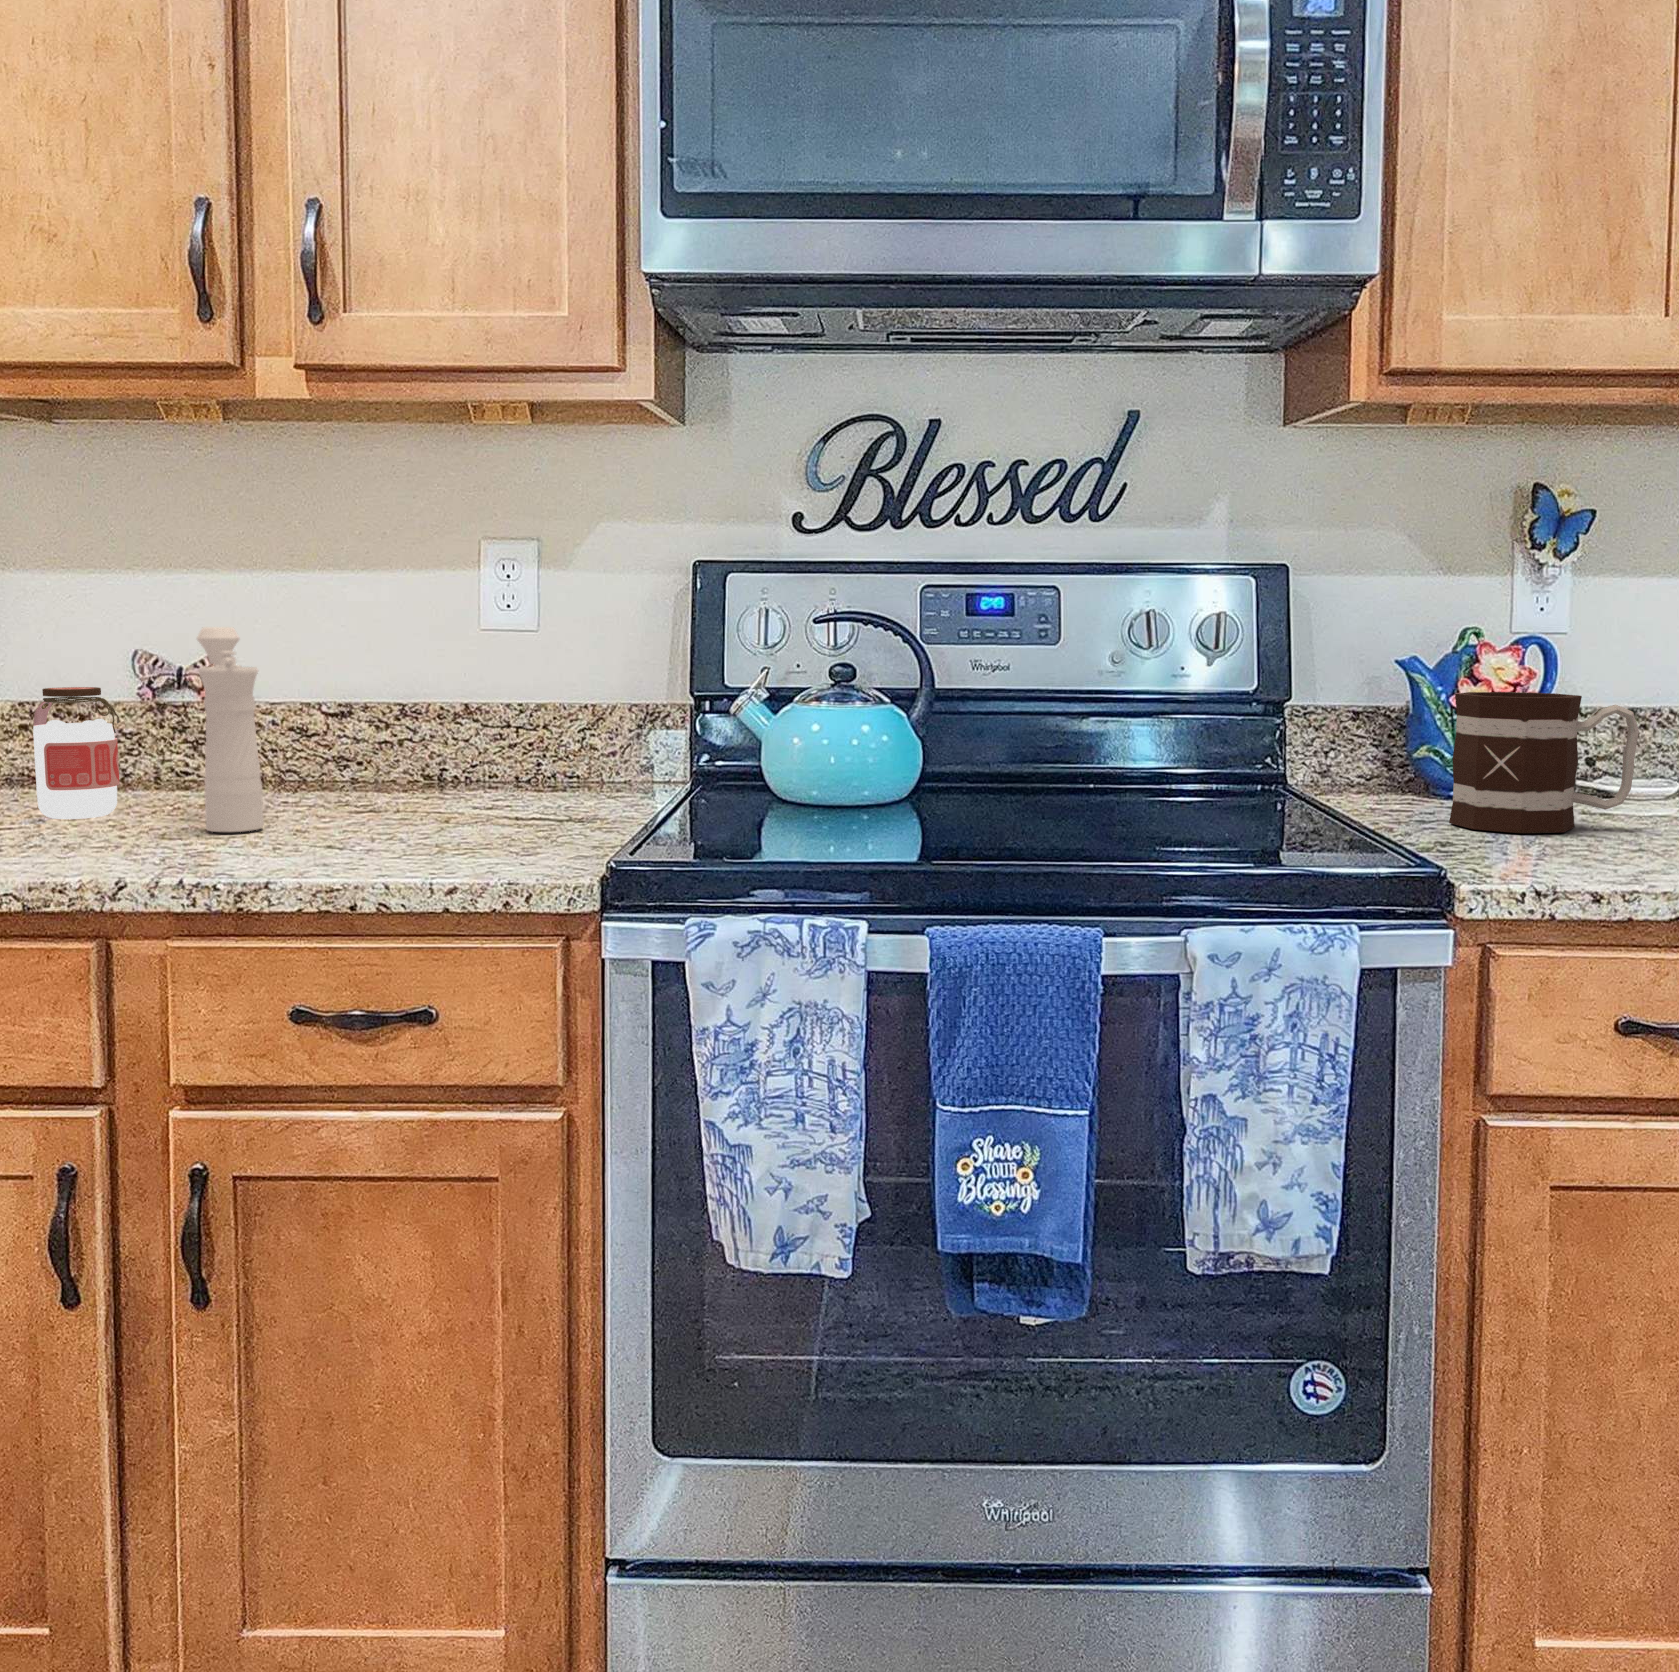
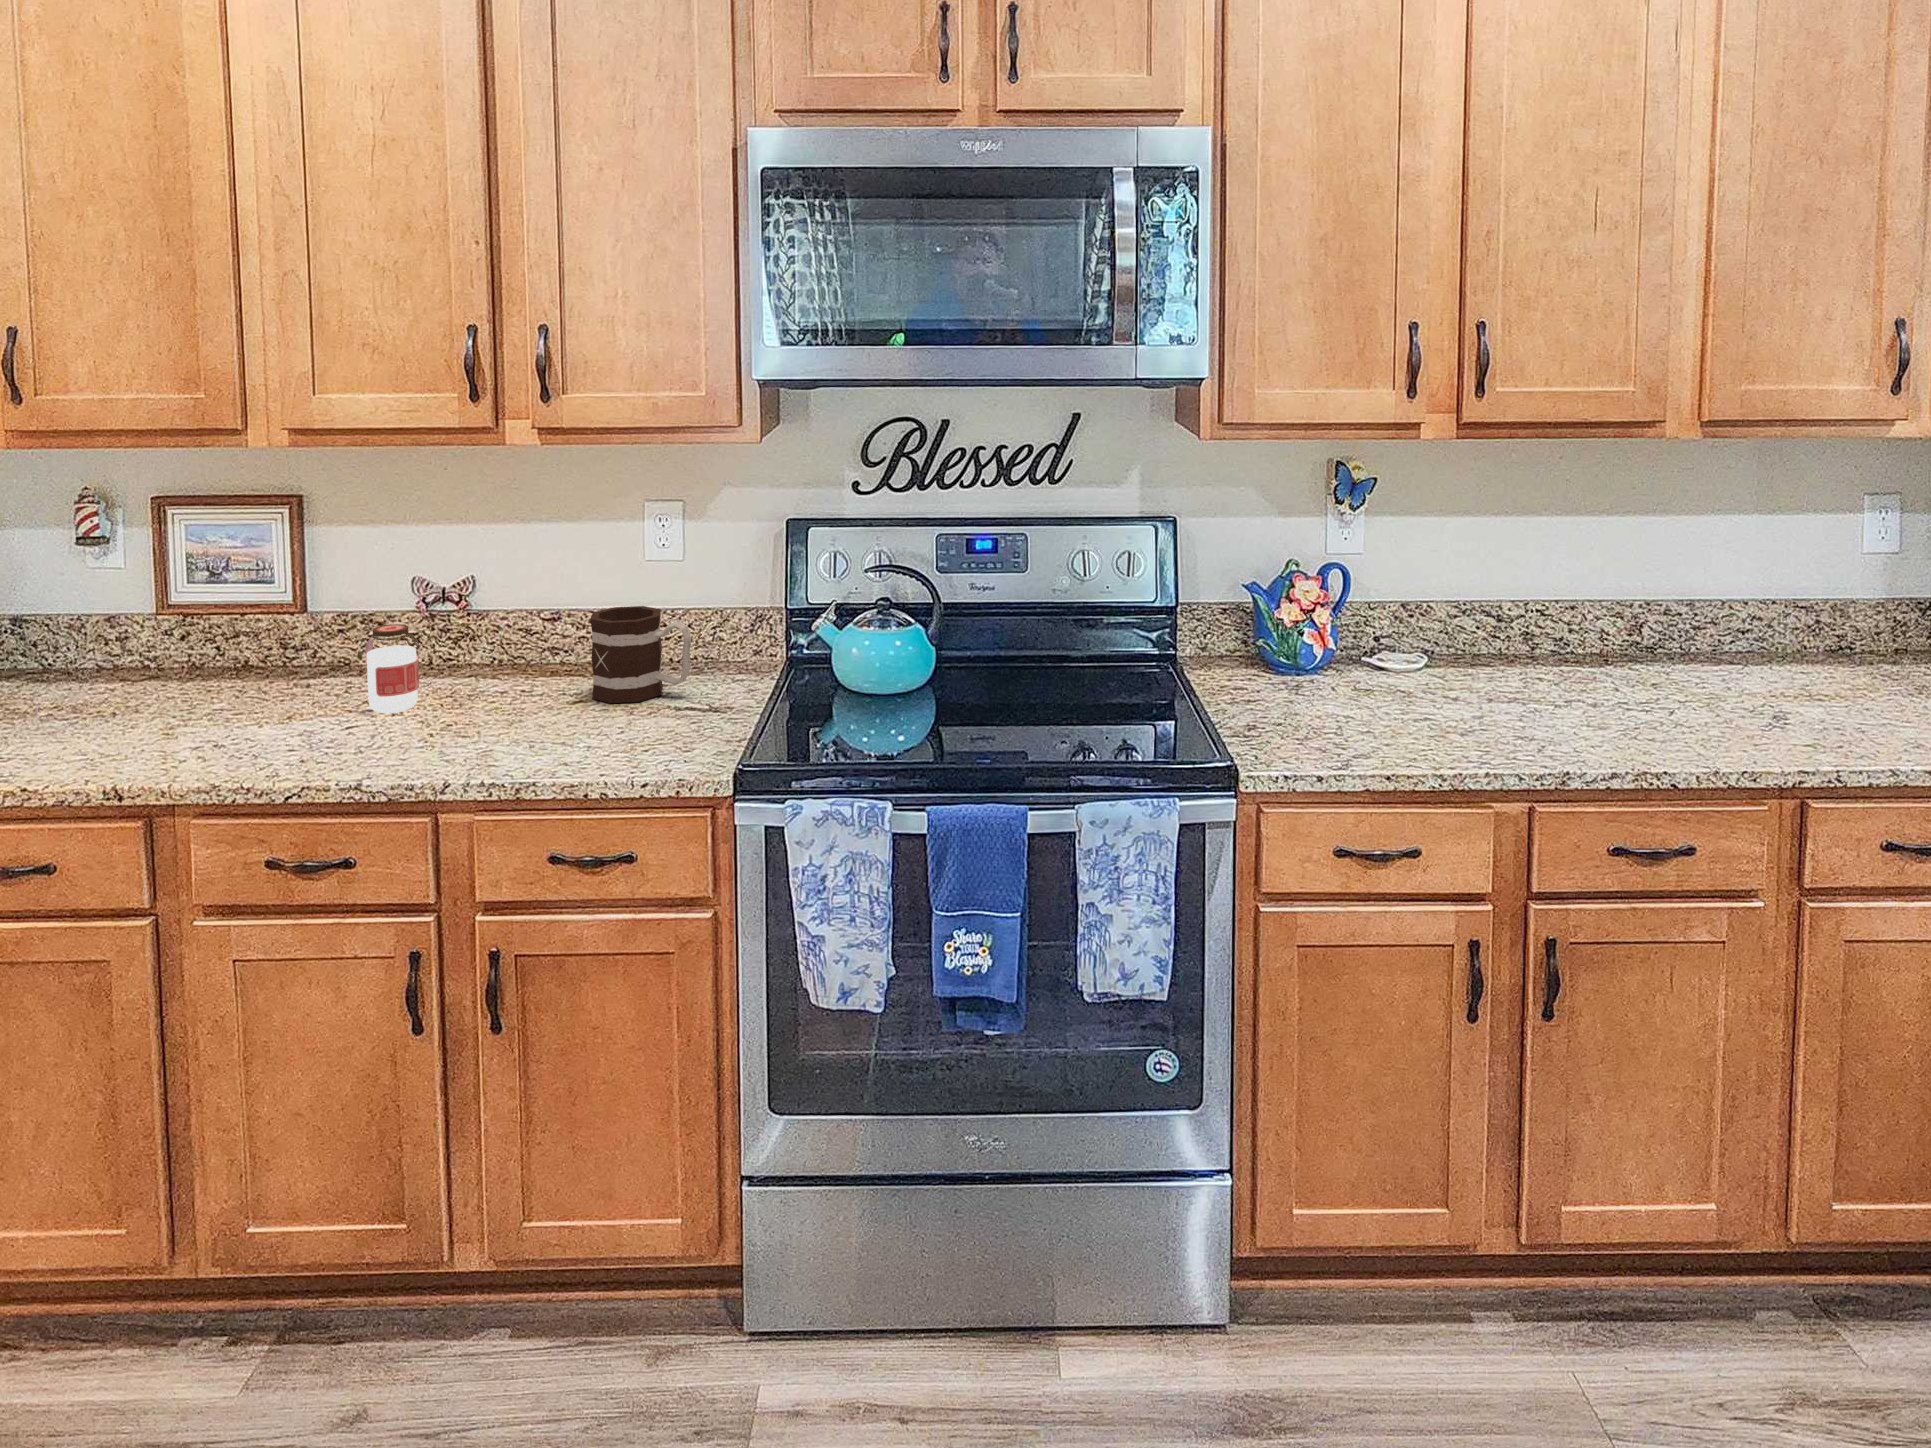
pepper mill: present [197,627,264,832] -> none [470,585,517,727]
mug: present [1449,692,1639,833] -> present [590,606,691,703]

